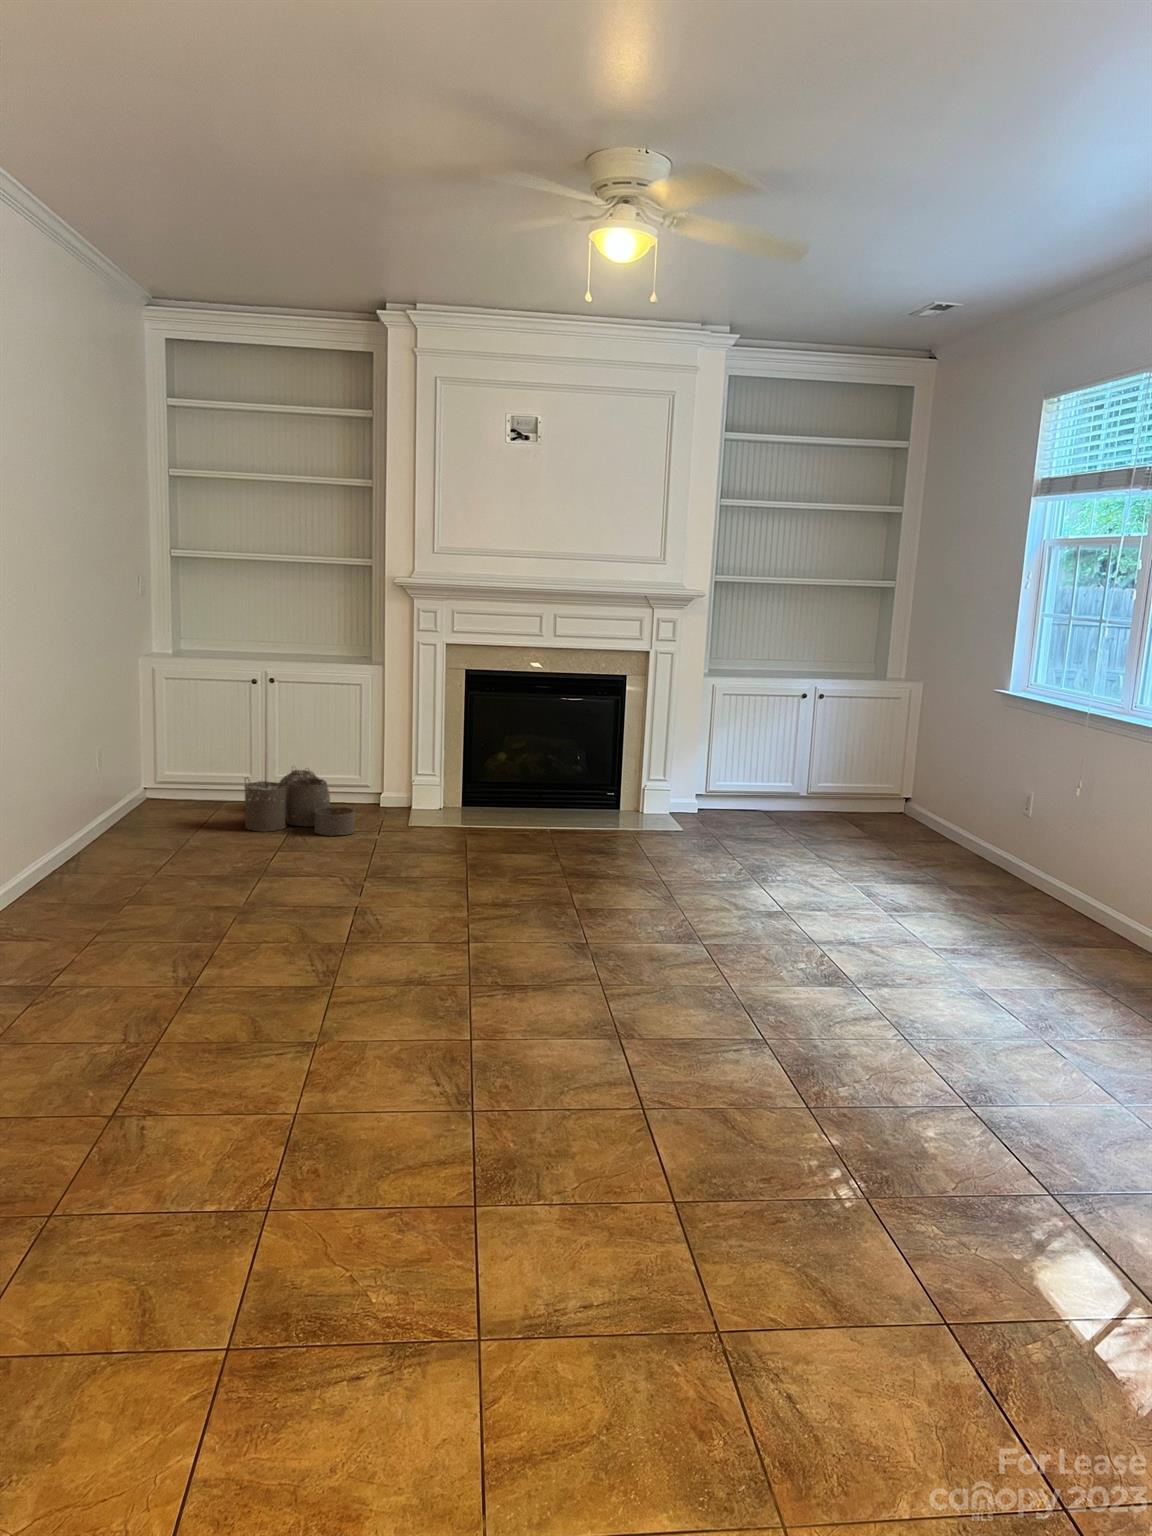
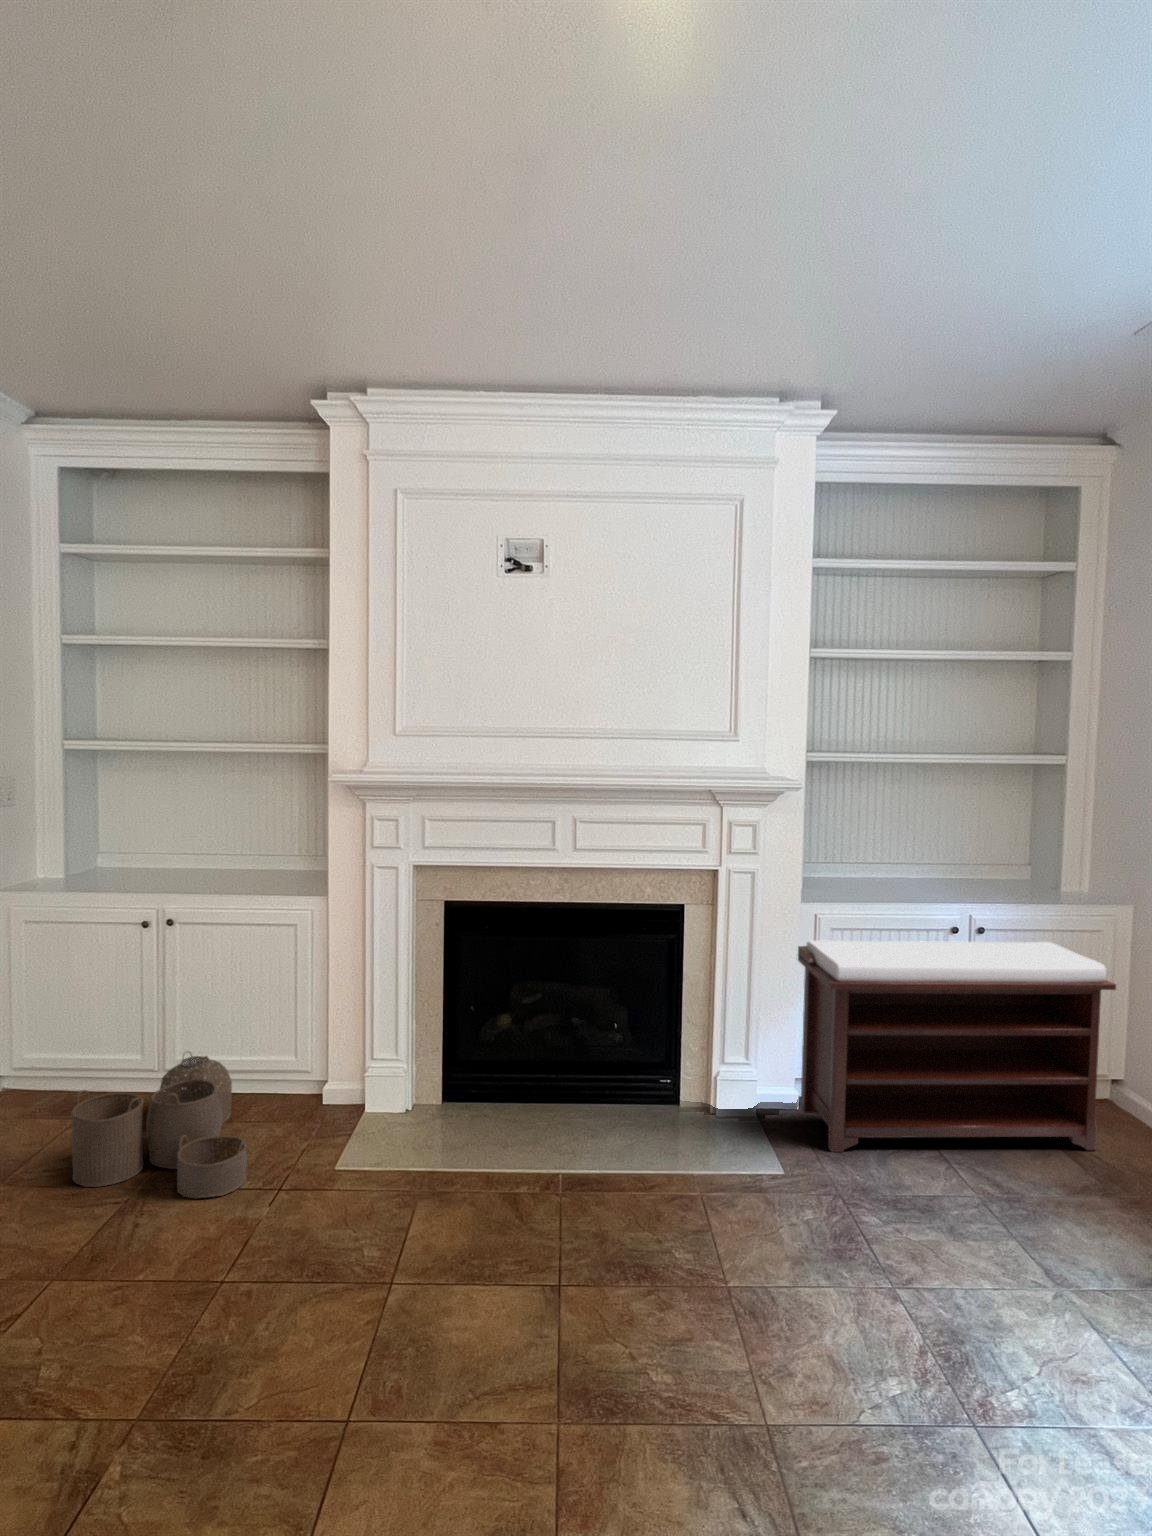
bench: none [699,701,896,829] -> present [798,941,1116,1152]

